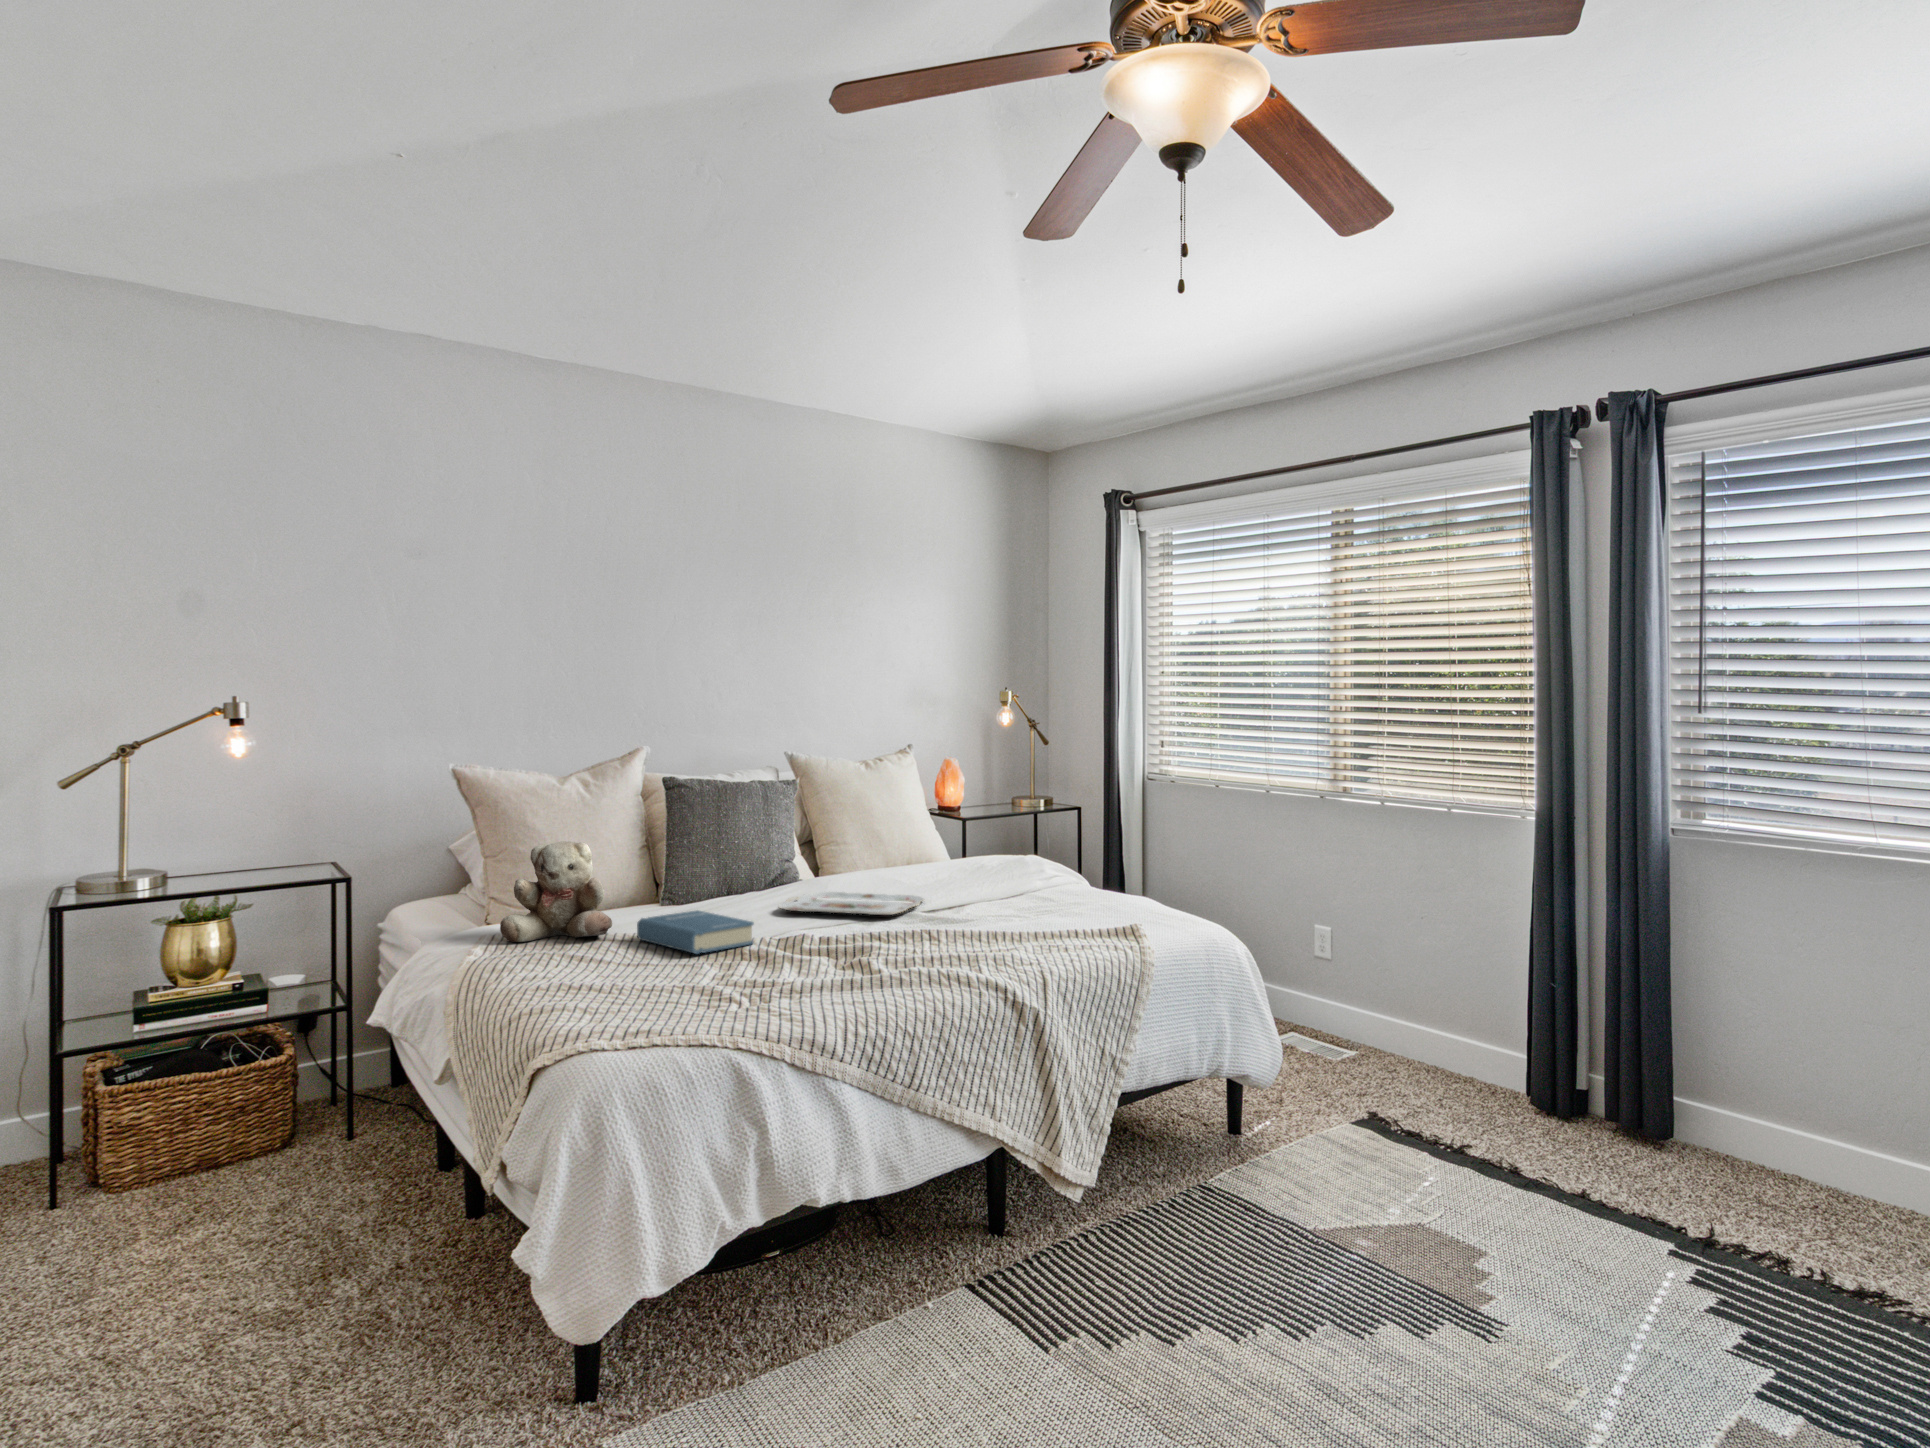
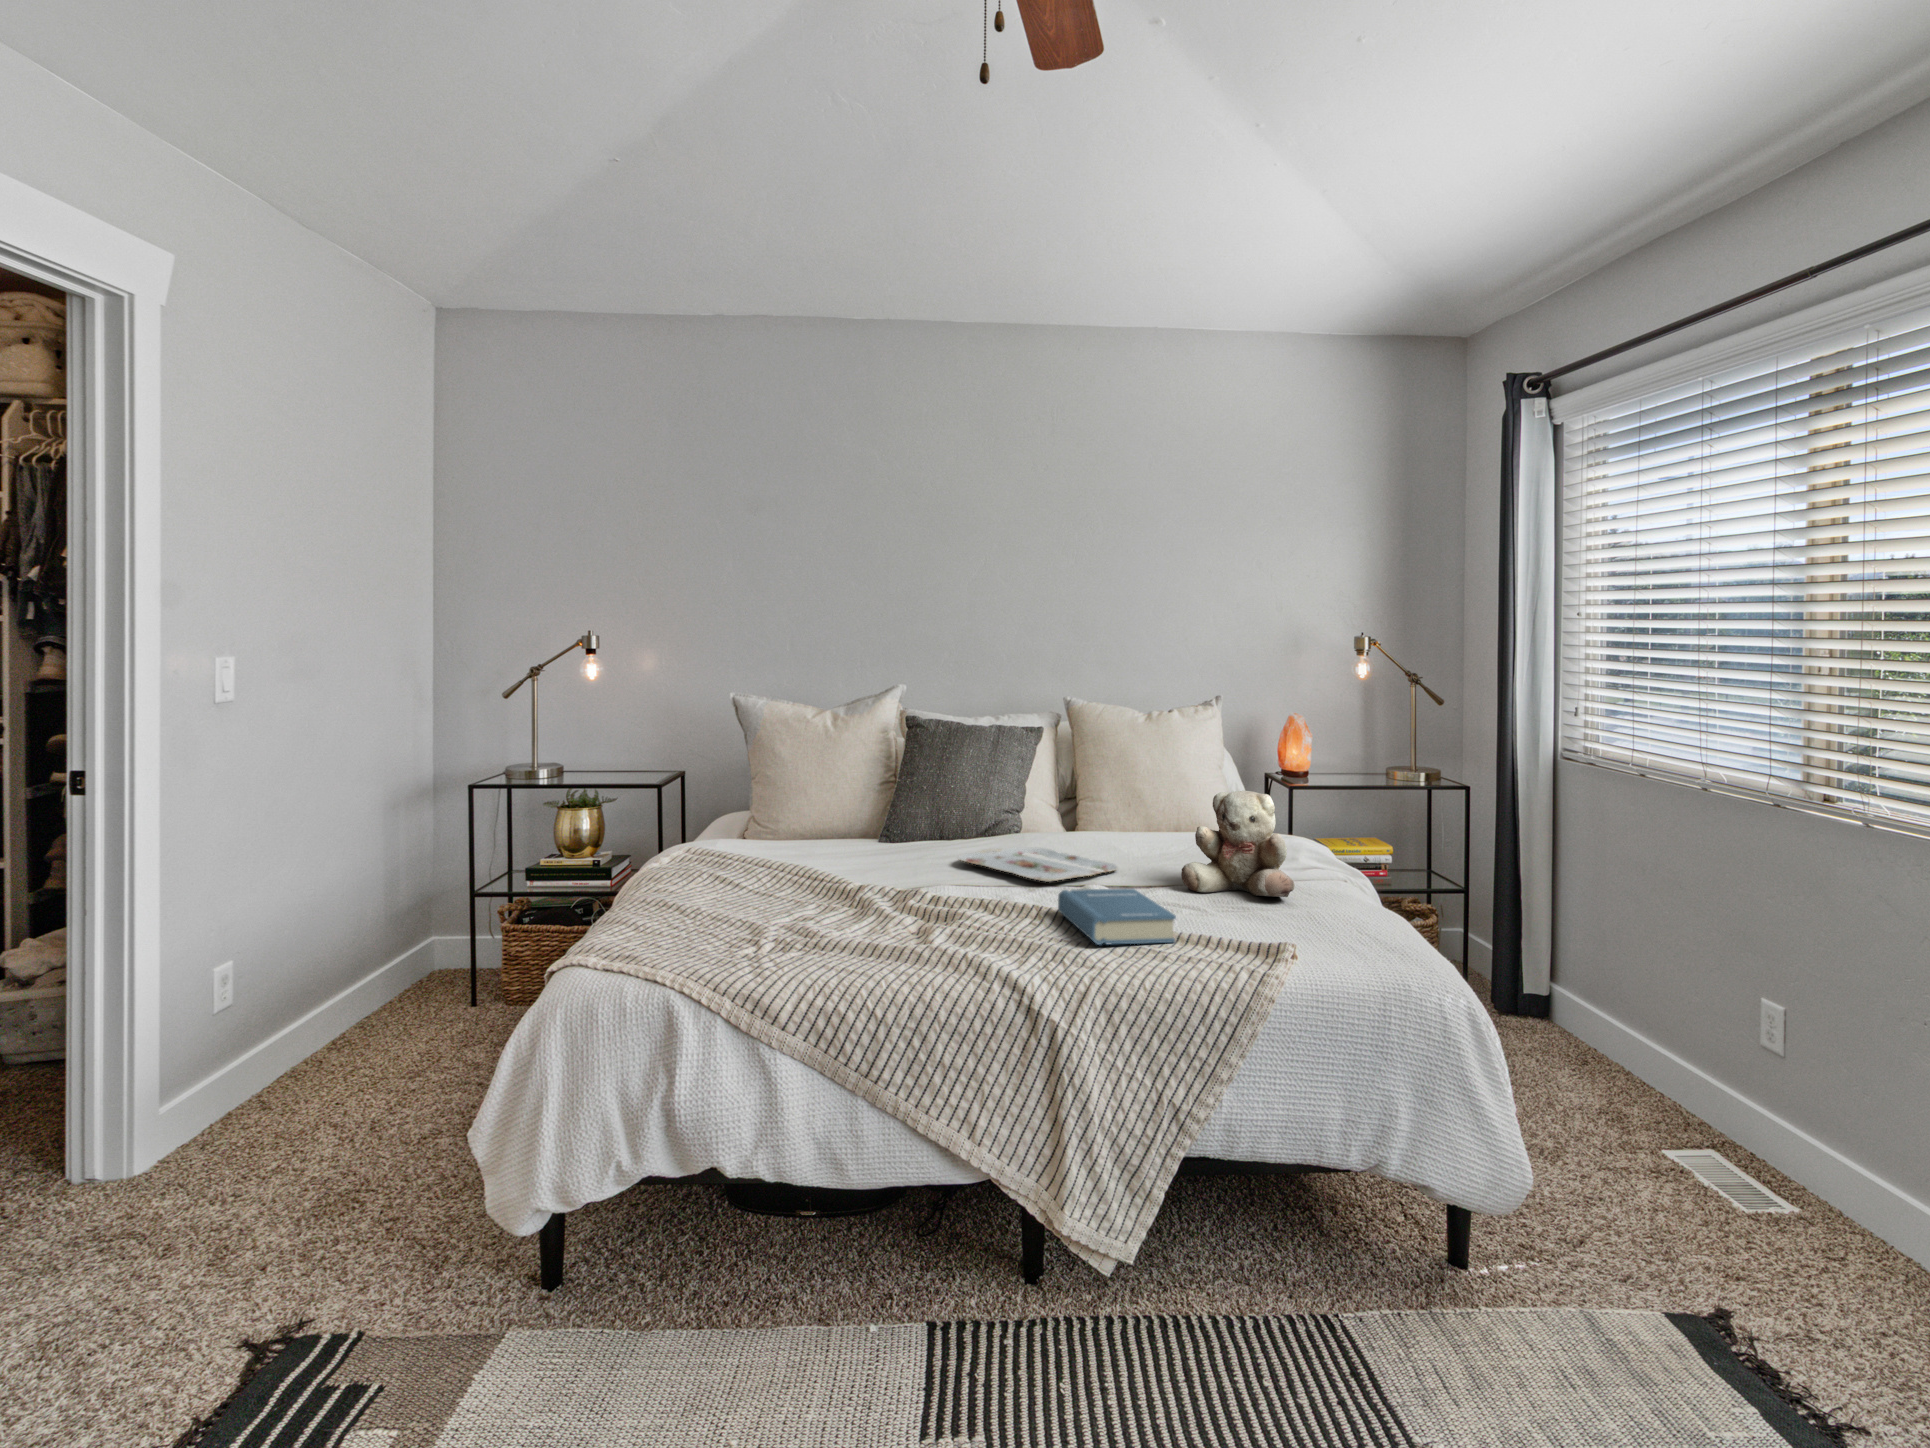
teddy bear: present [500,841,612,942] -> present [1181,791,1295,897]
hardback book: present [637,910,754,954] -> present [1058,889,1176,945]

